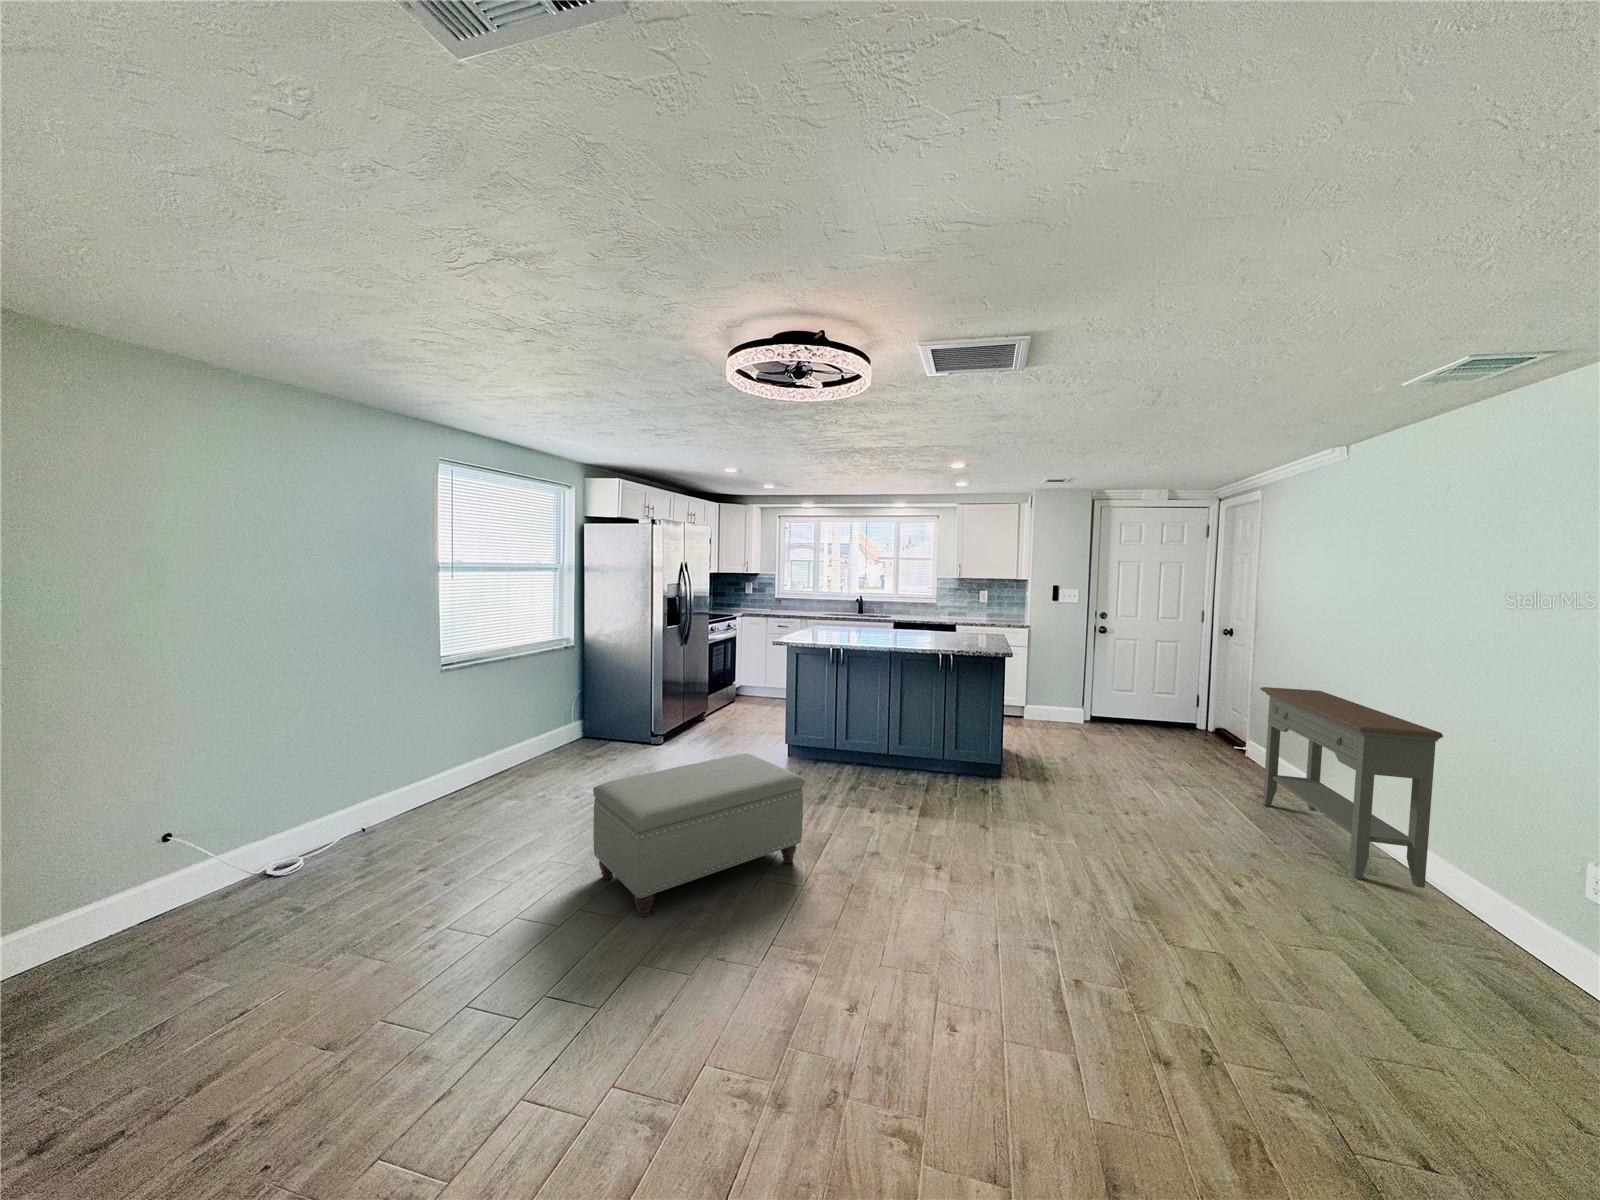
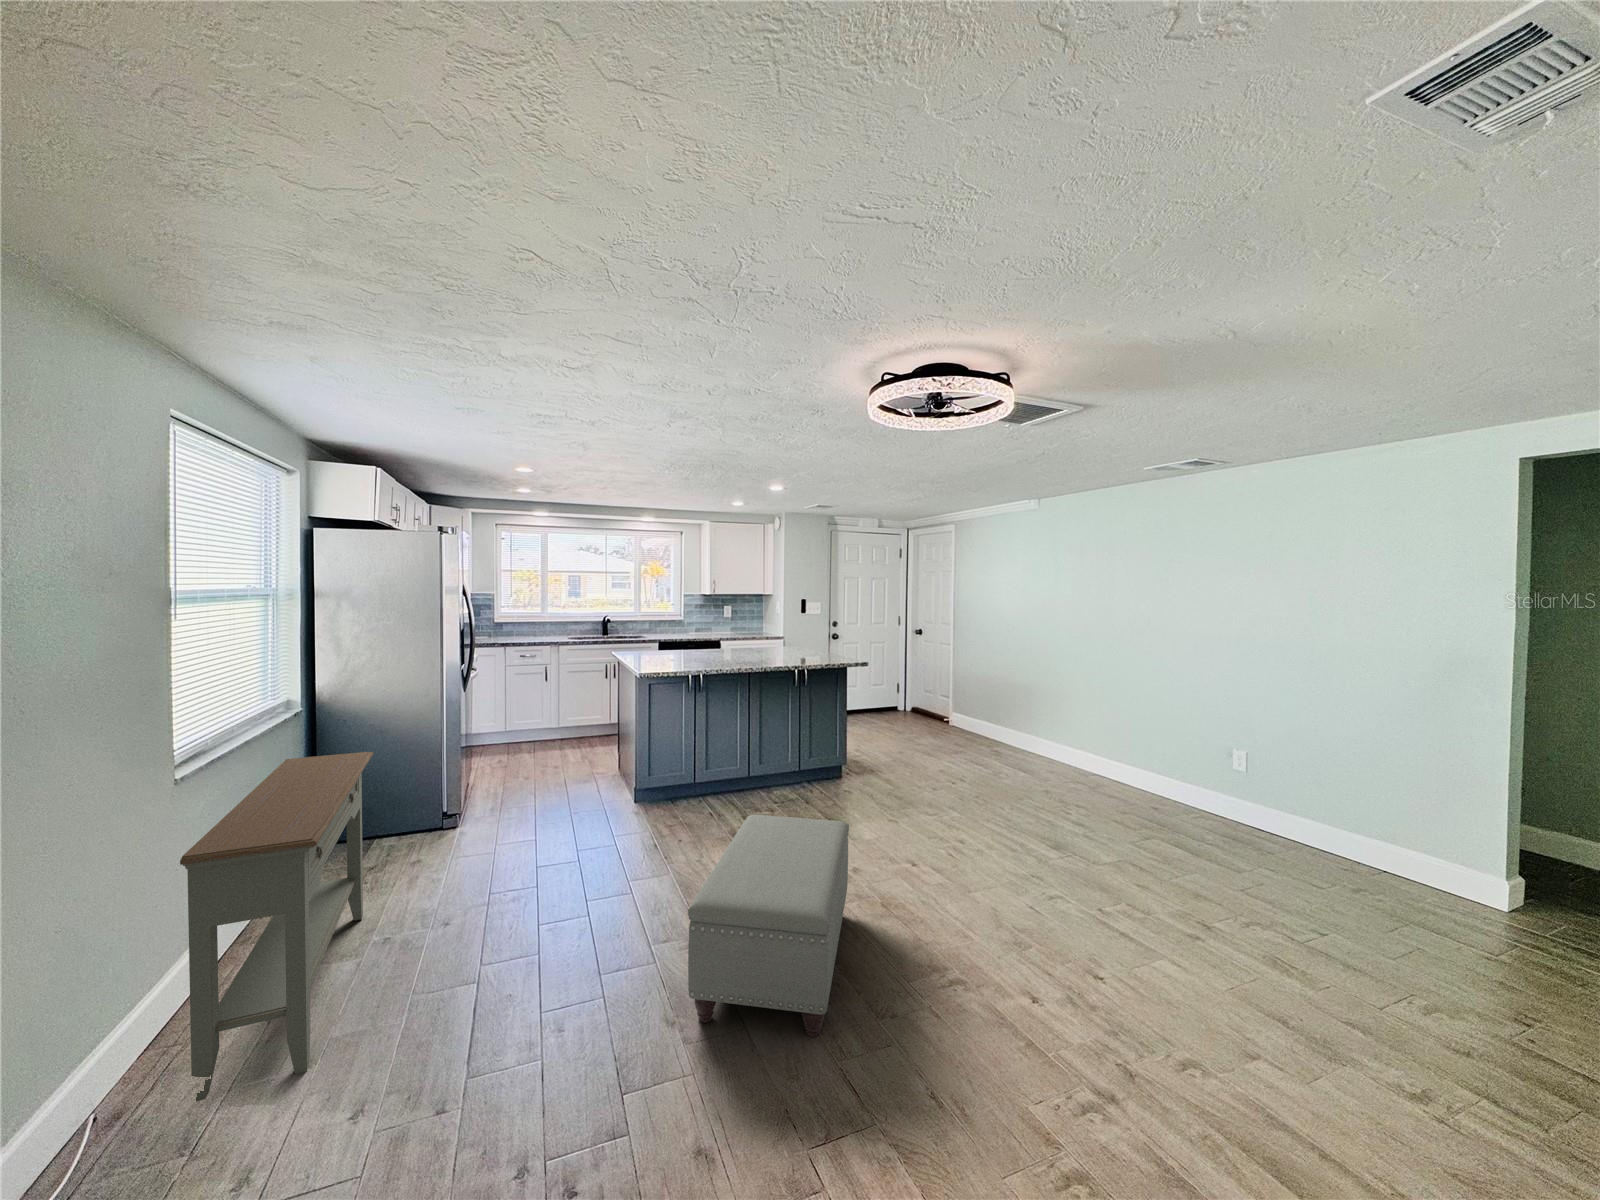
console table: present [1260,687,1443,888] -> present [180,752,373,1101]

